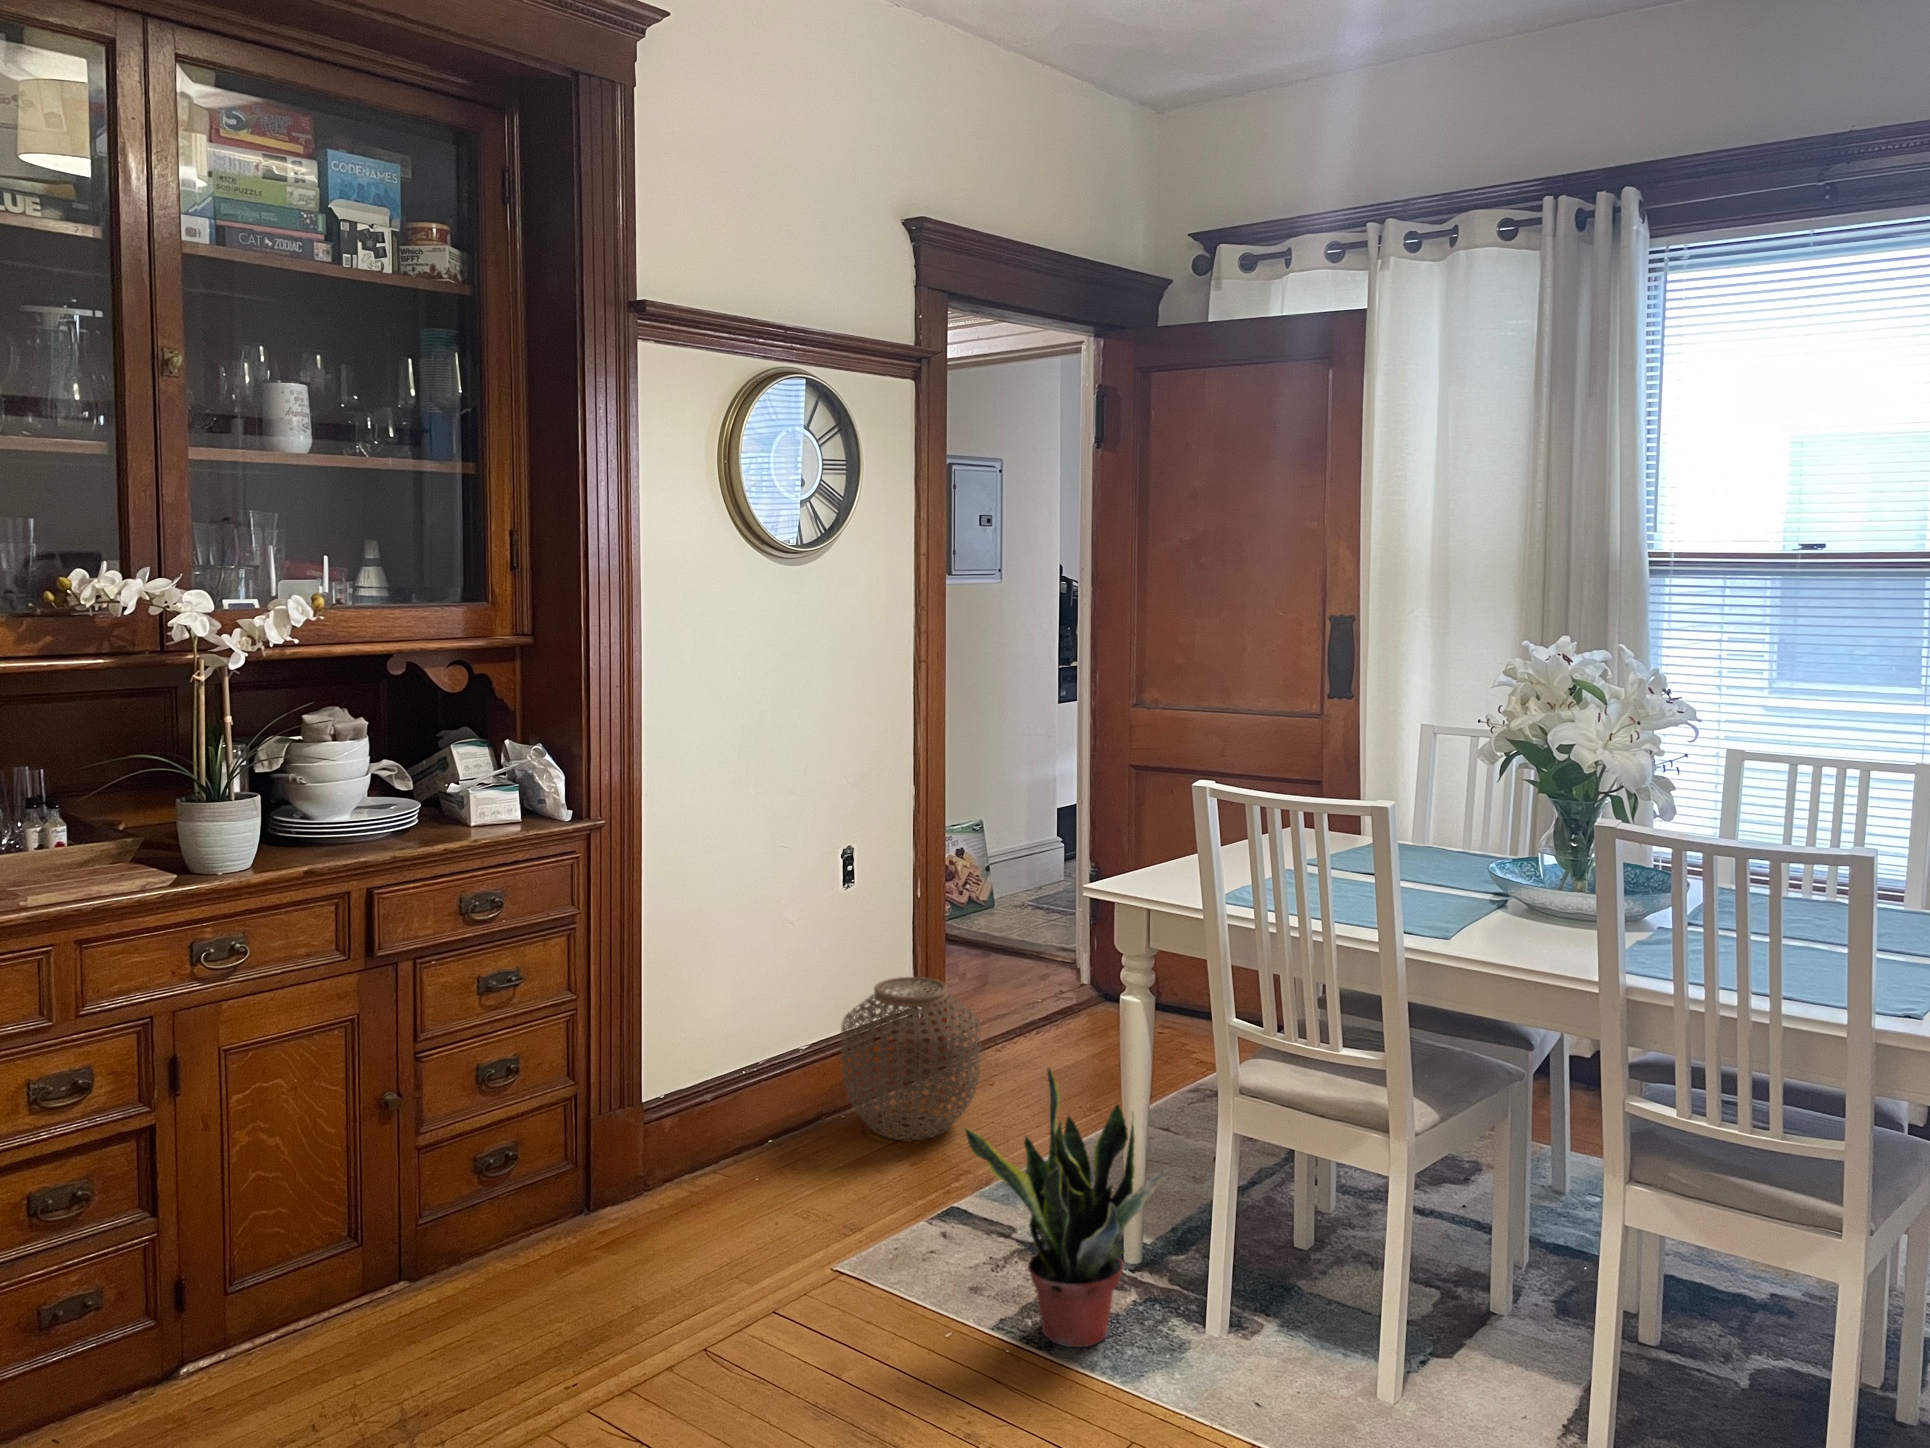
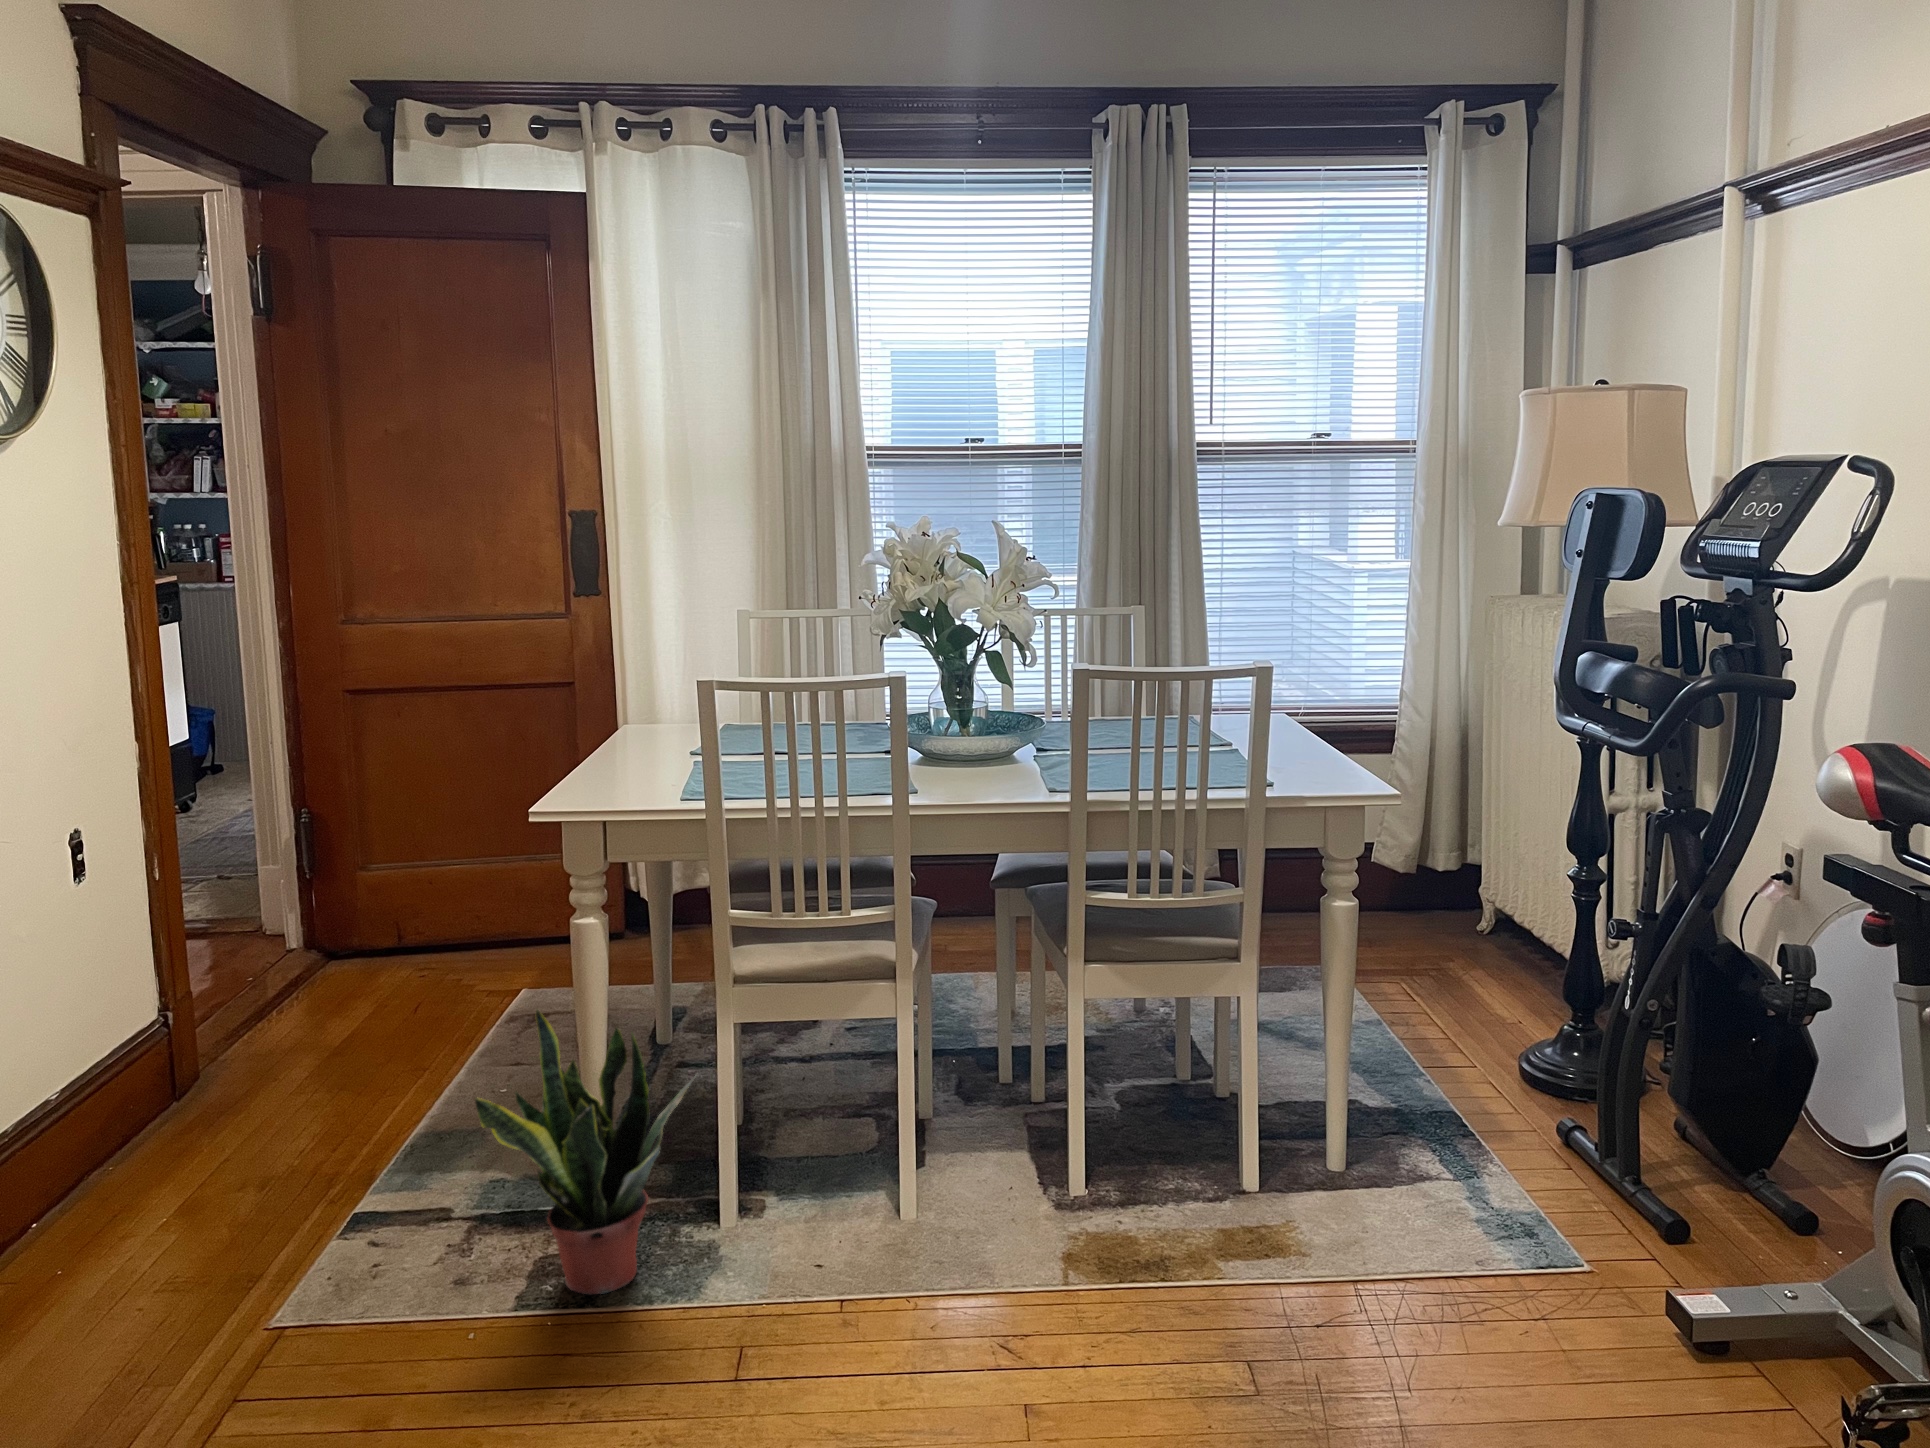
woven basket: present [841,977,980,1140] -> none [111,969,309,1173]

